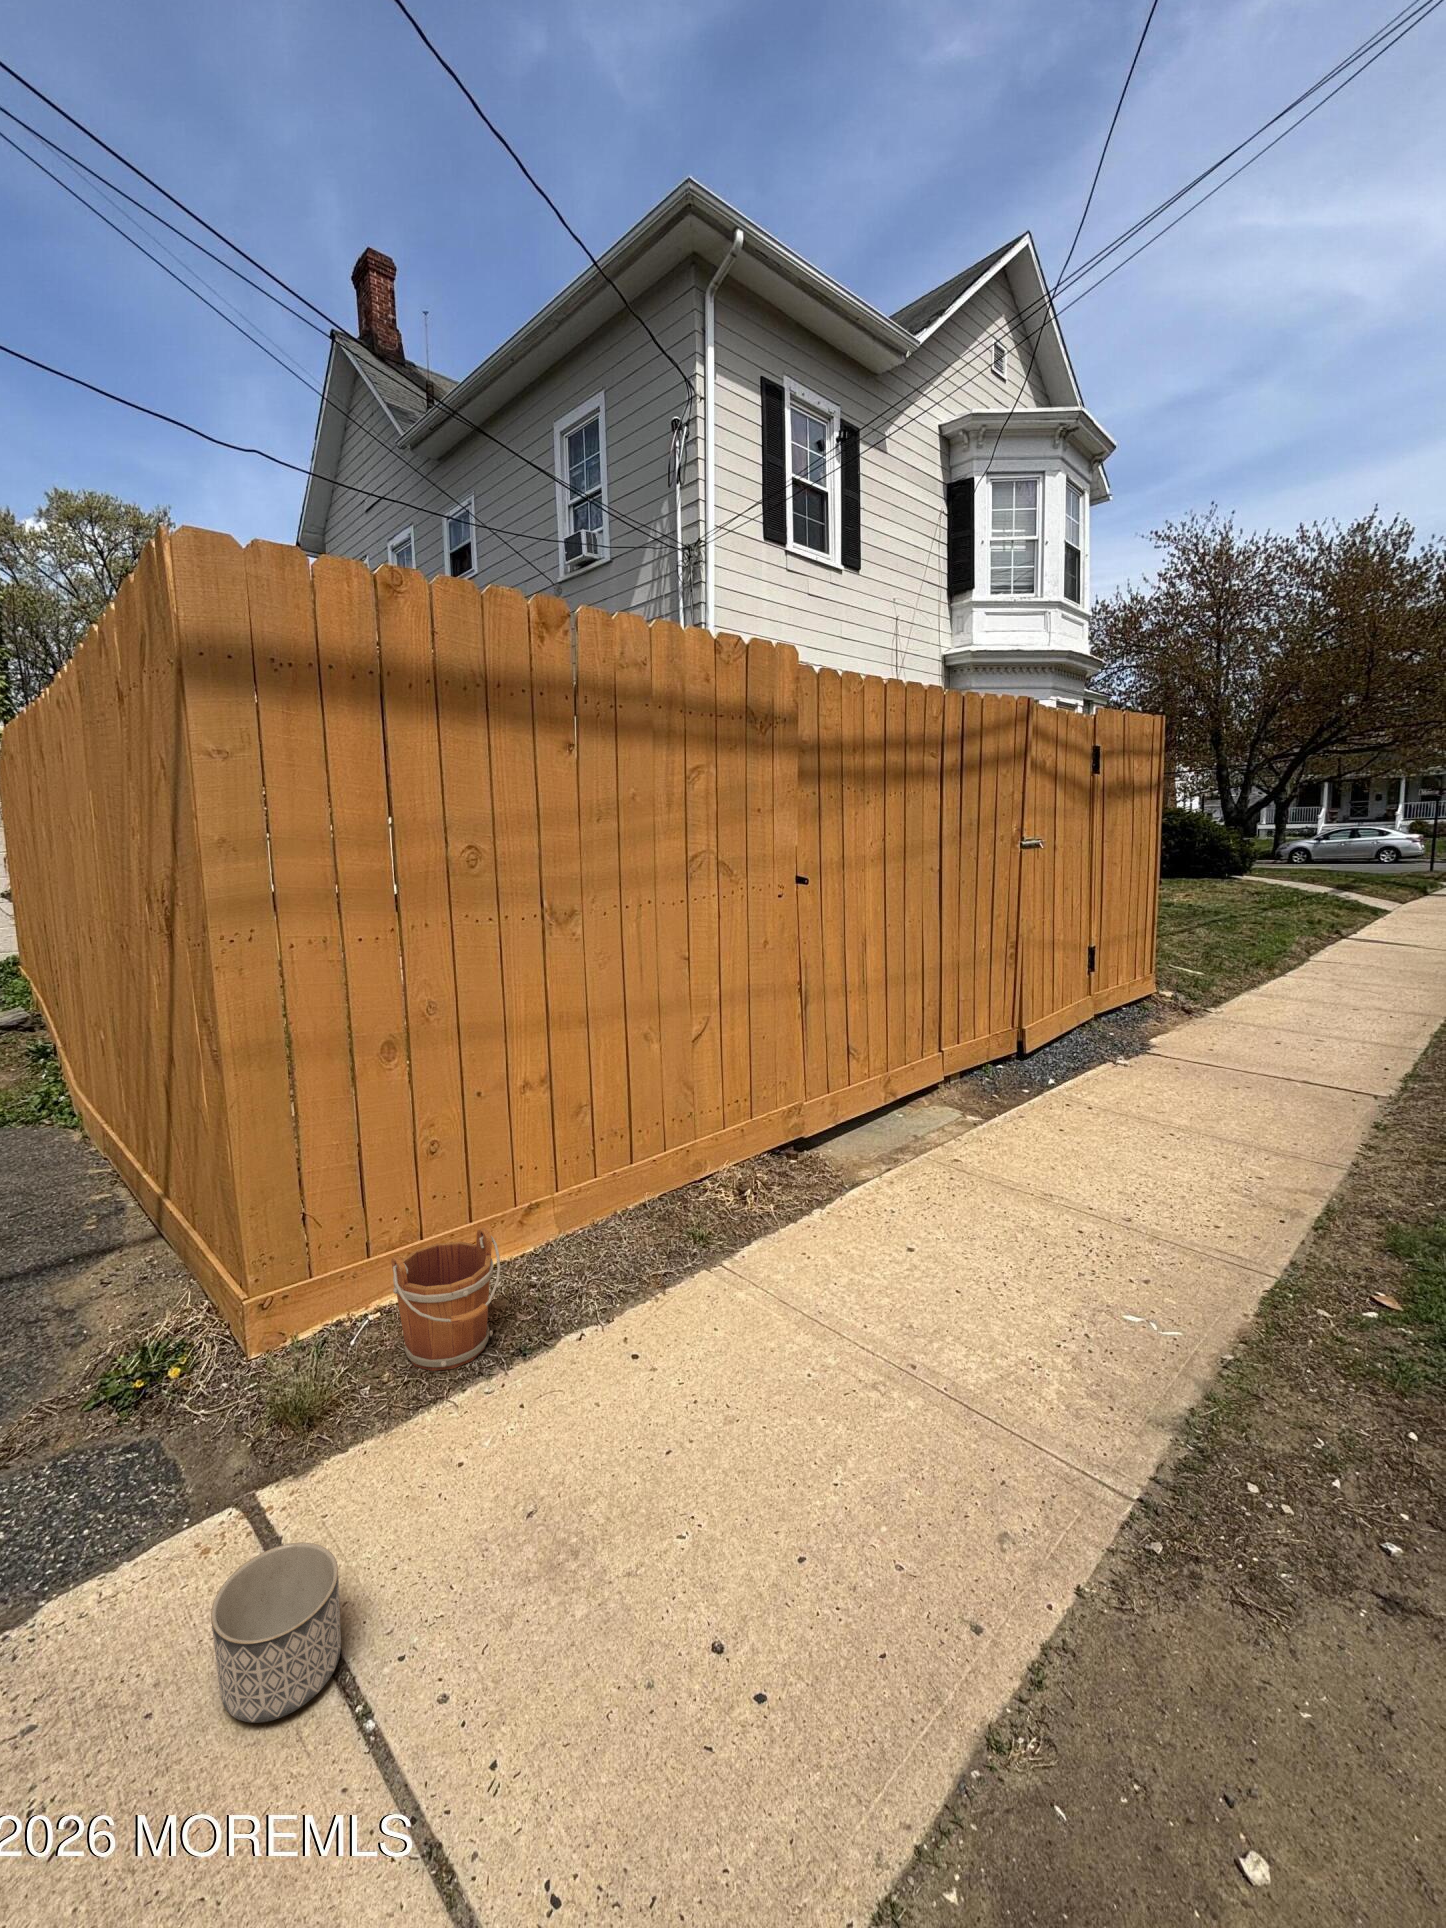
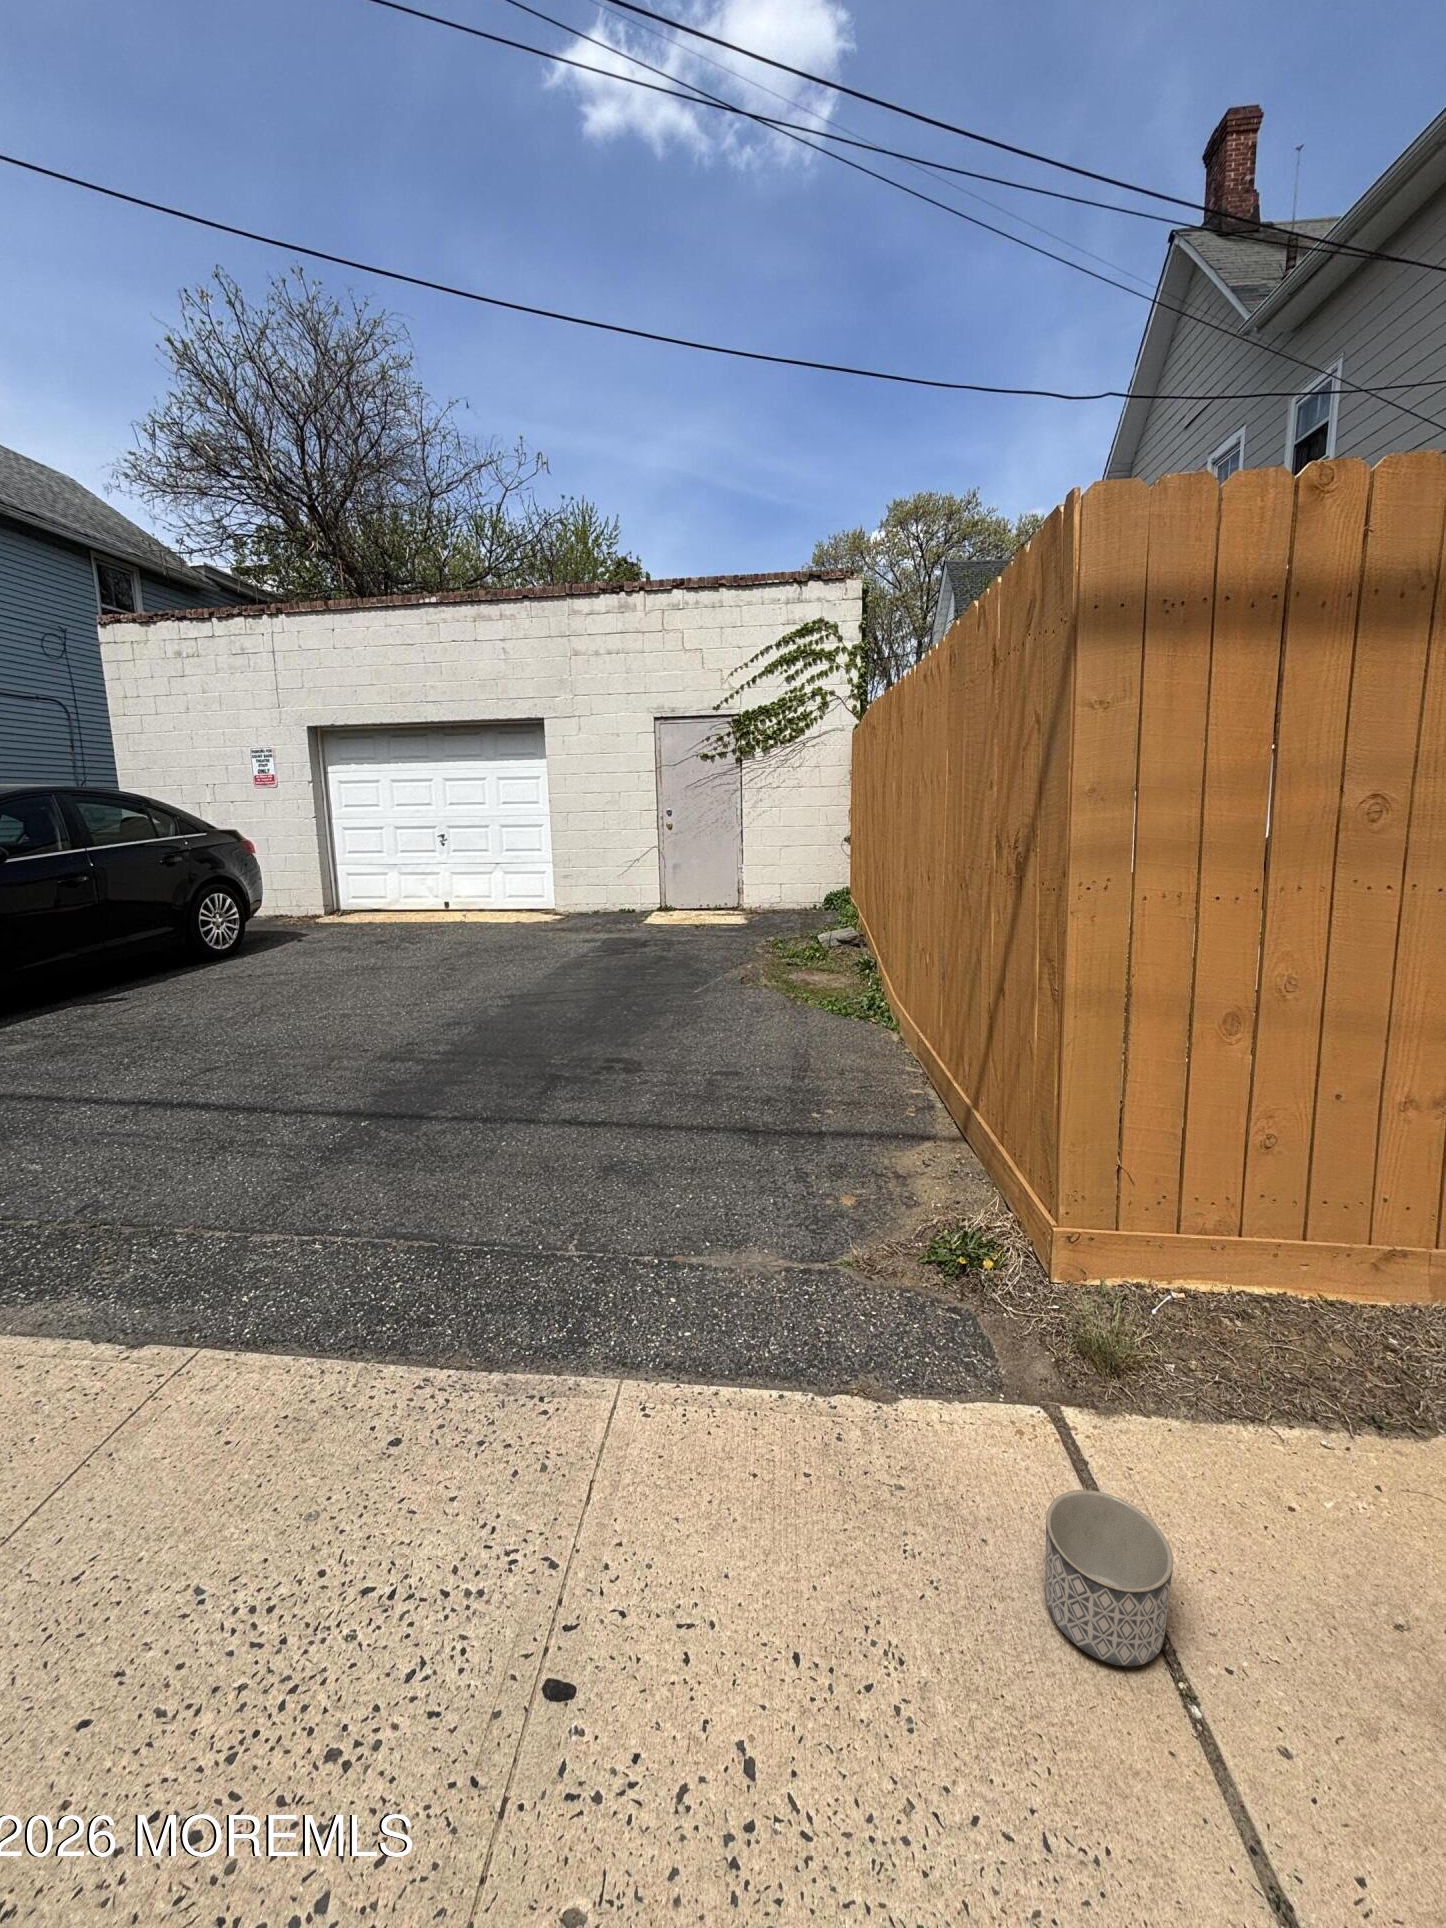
bucket: present [391,1228,500,1371] -> none [1210,1246,1353,1396]

